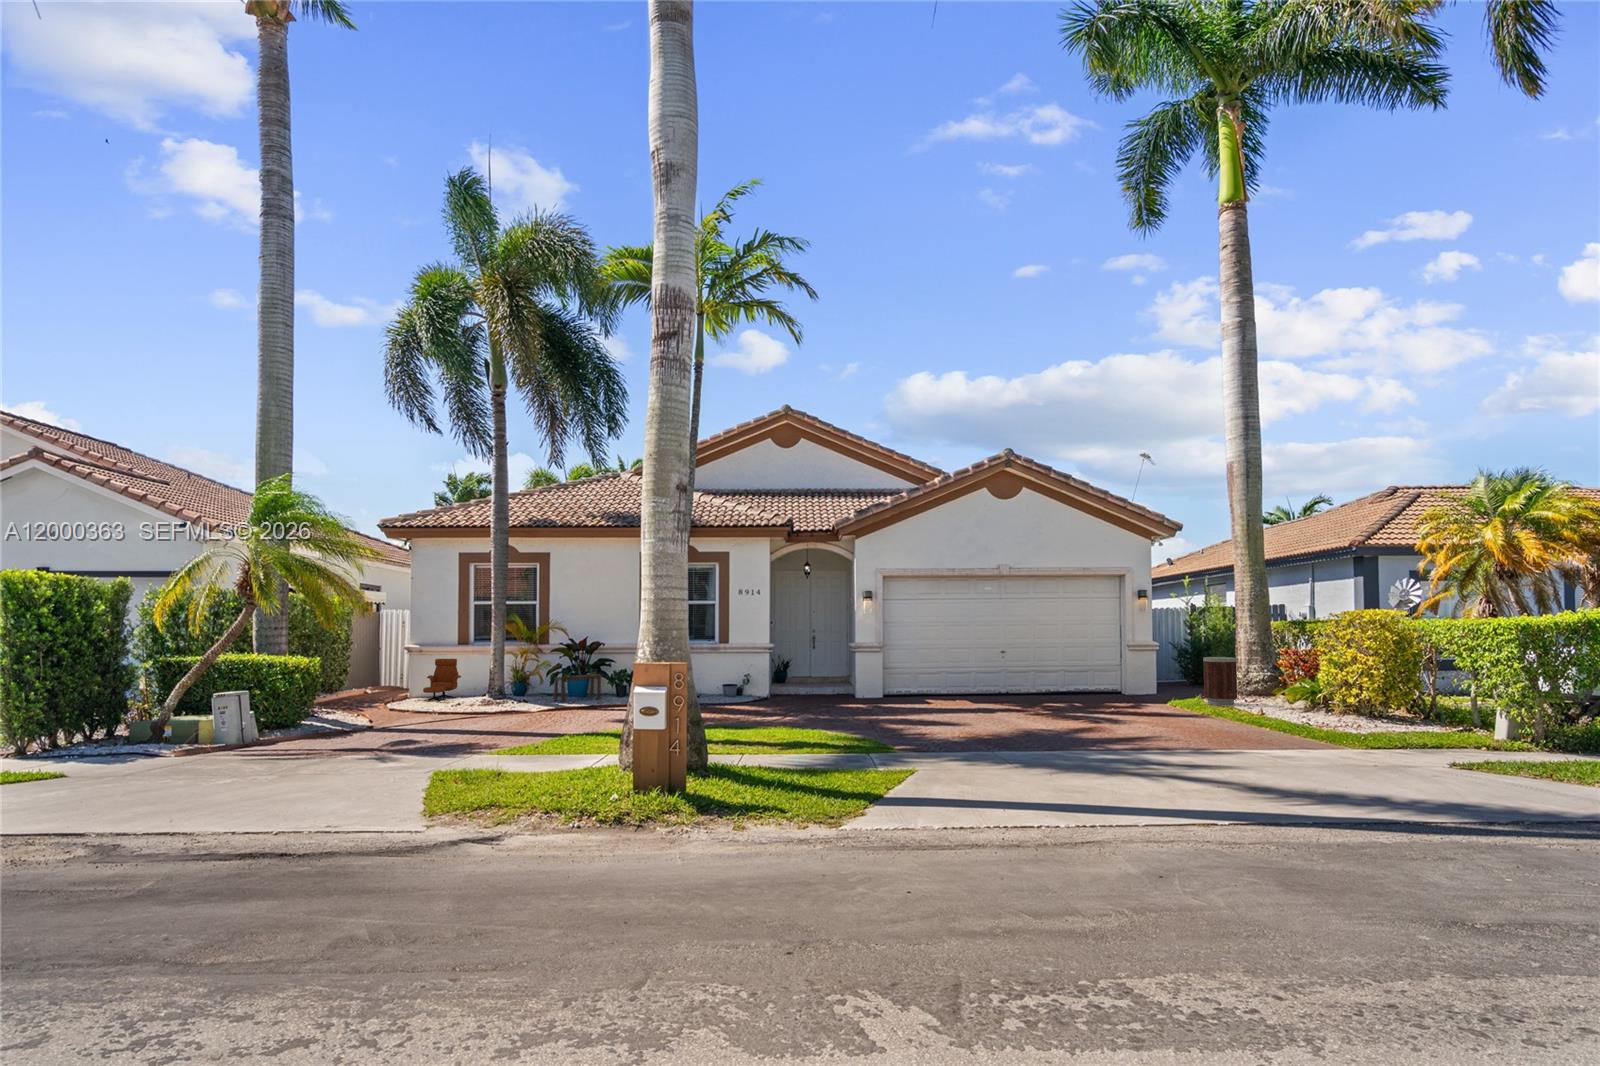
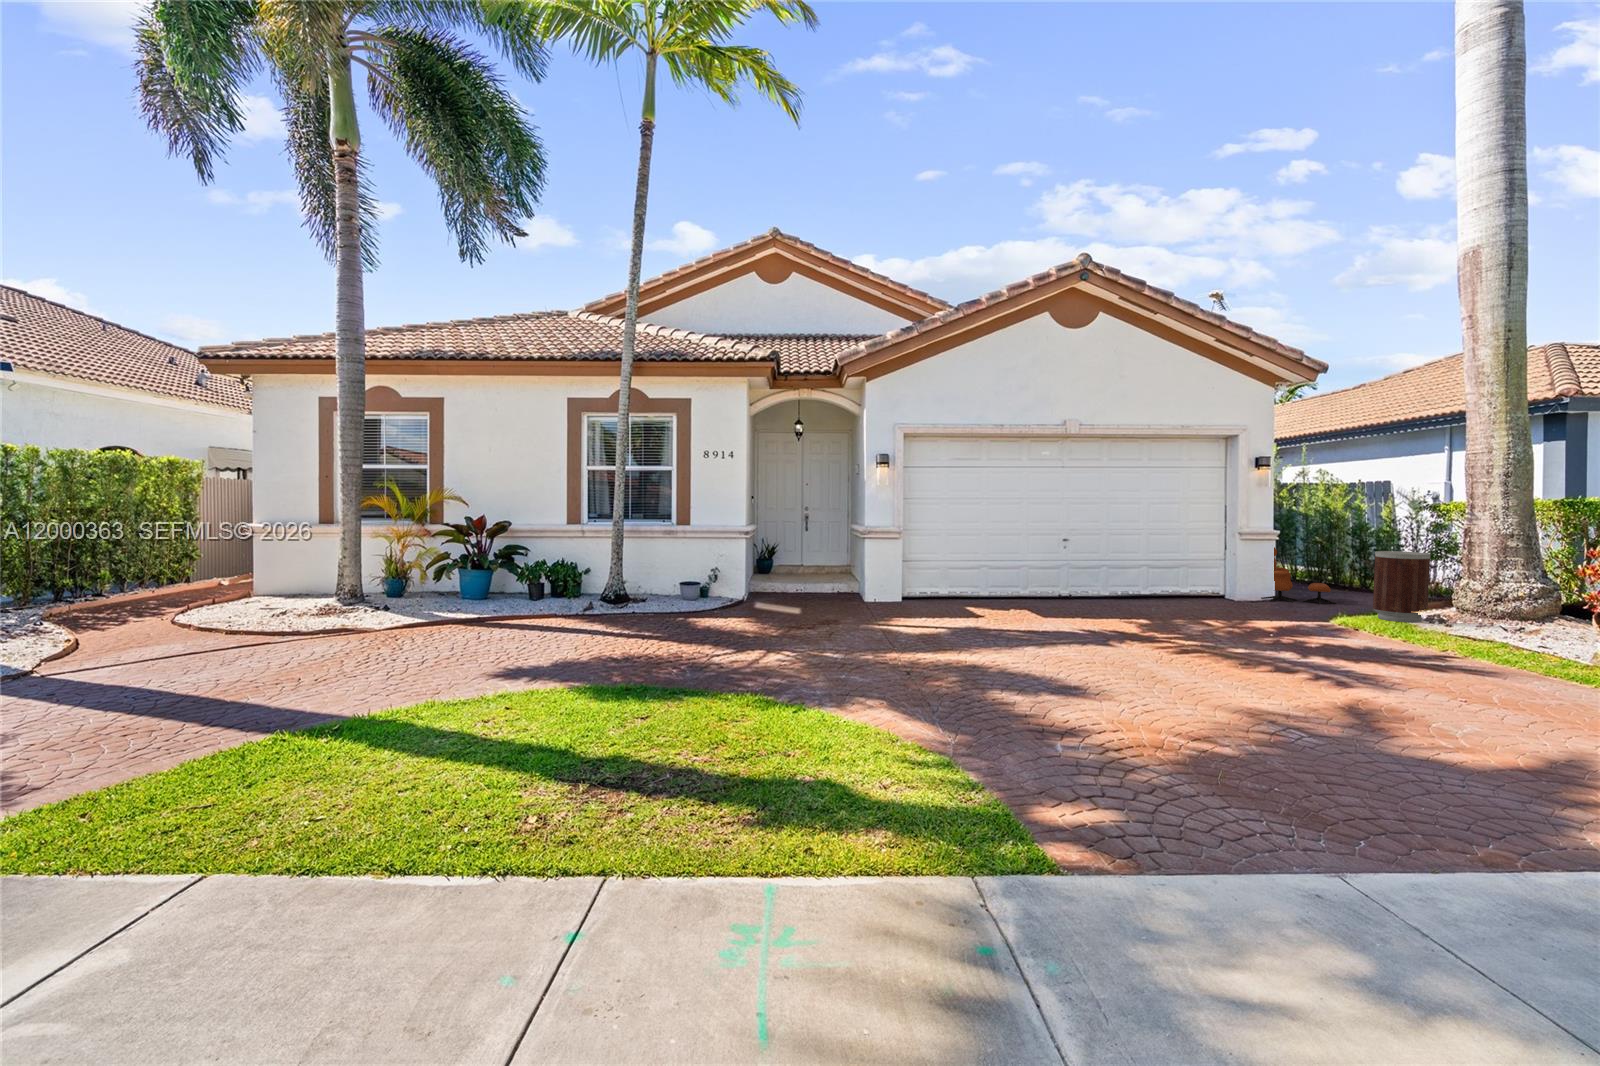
lounge chair: present [423,659,461,702] -> present [1261,547,1336,604]
bench: present [554,674,601,702] -> none [441,565,510,604]

